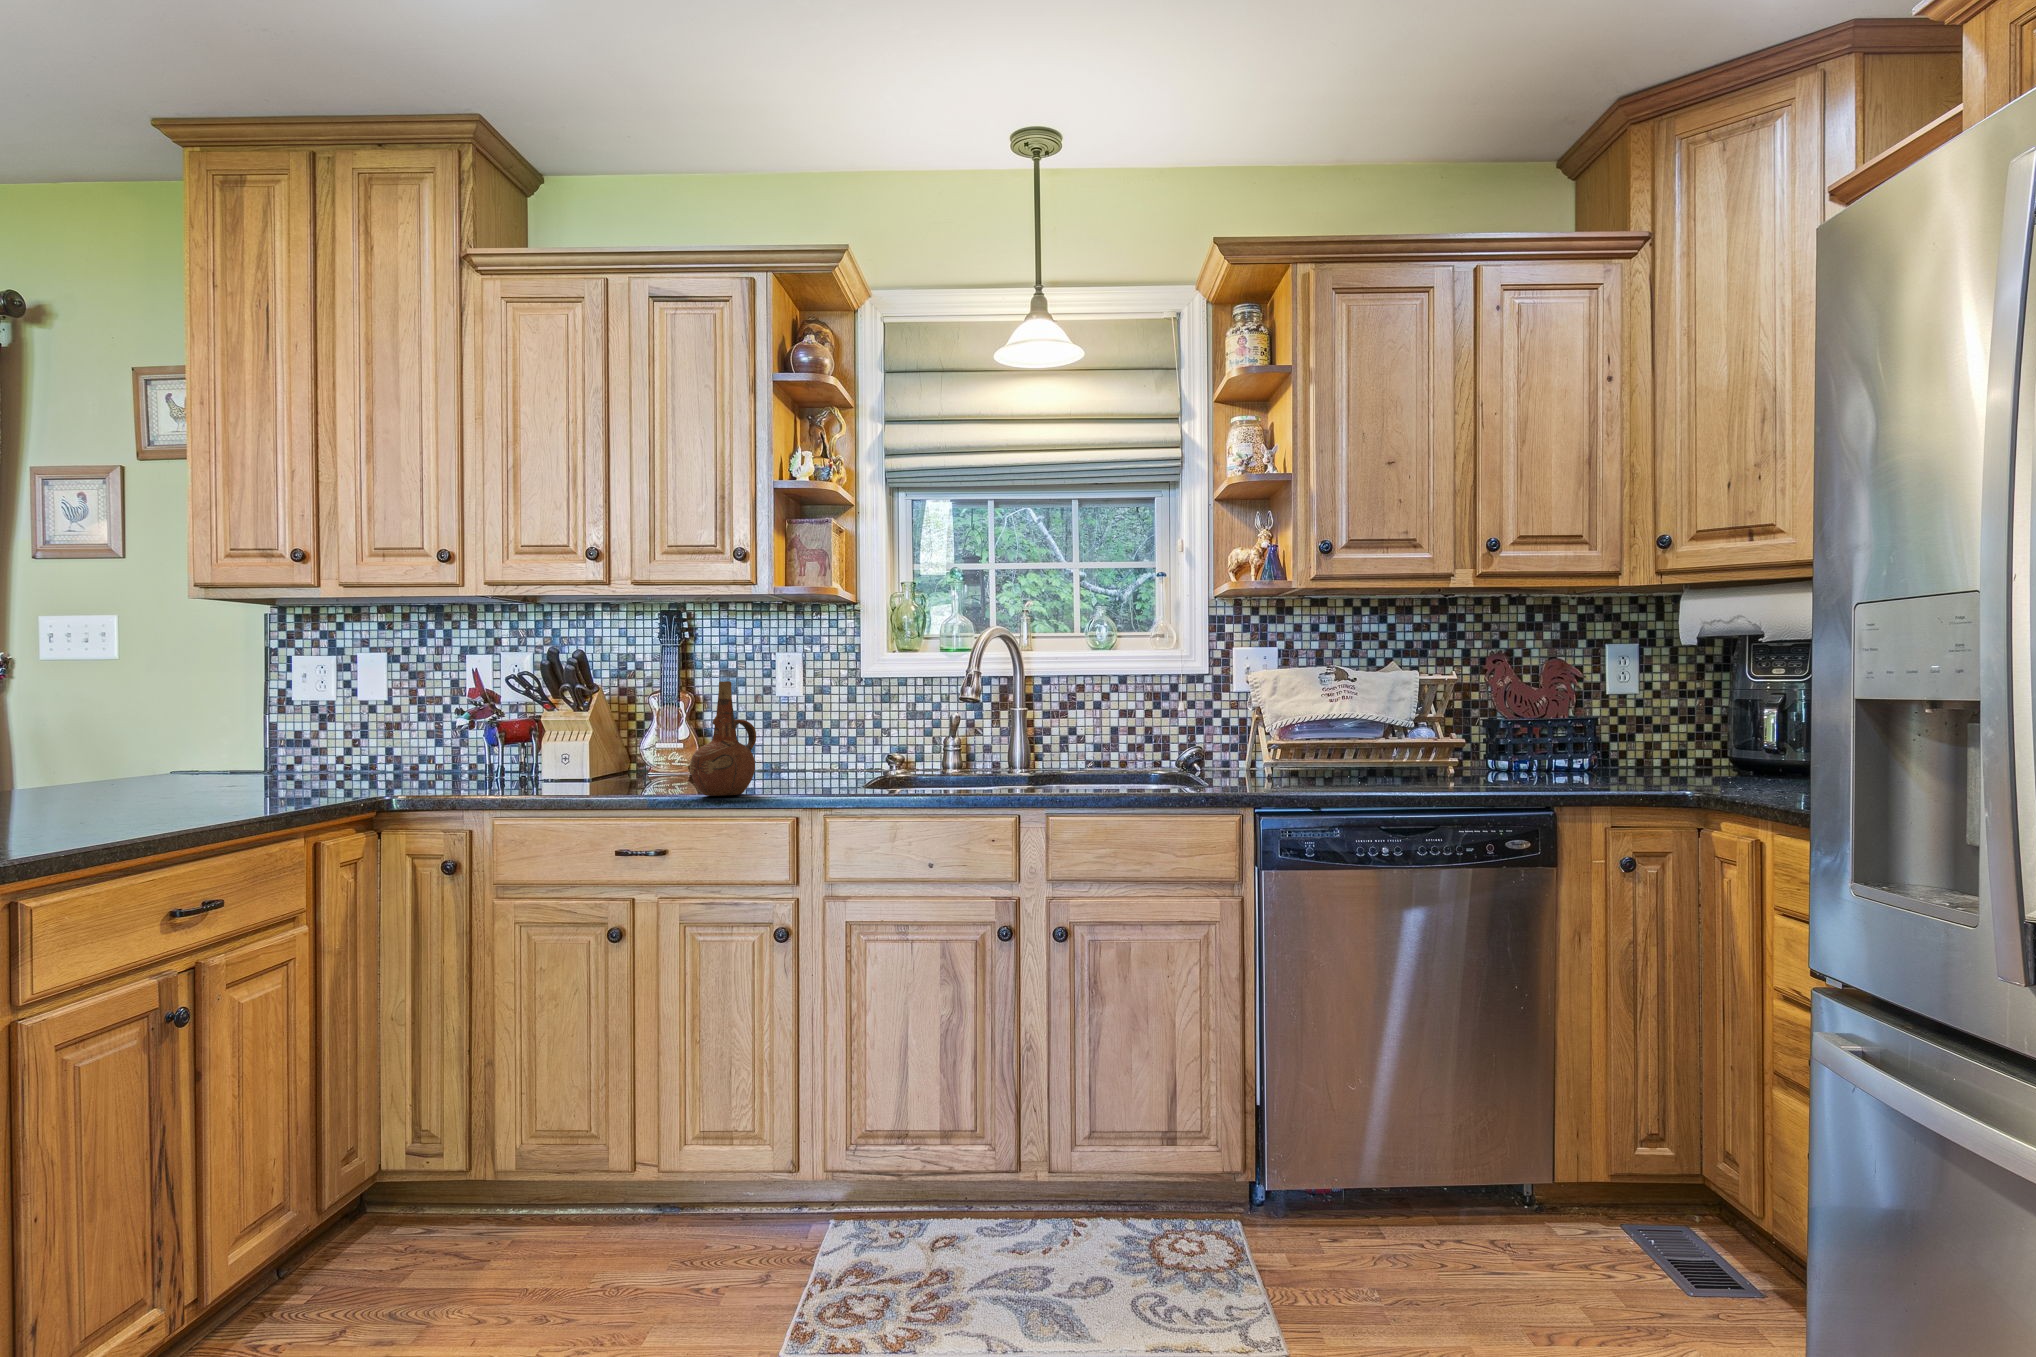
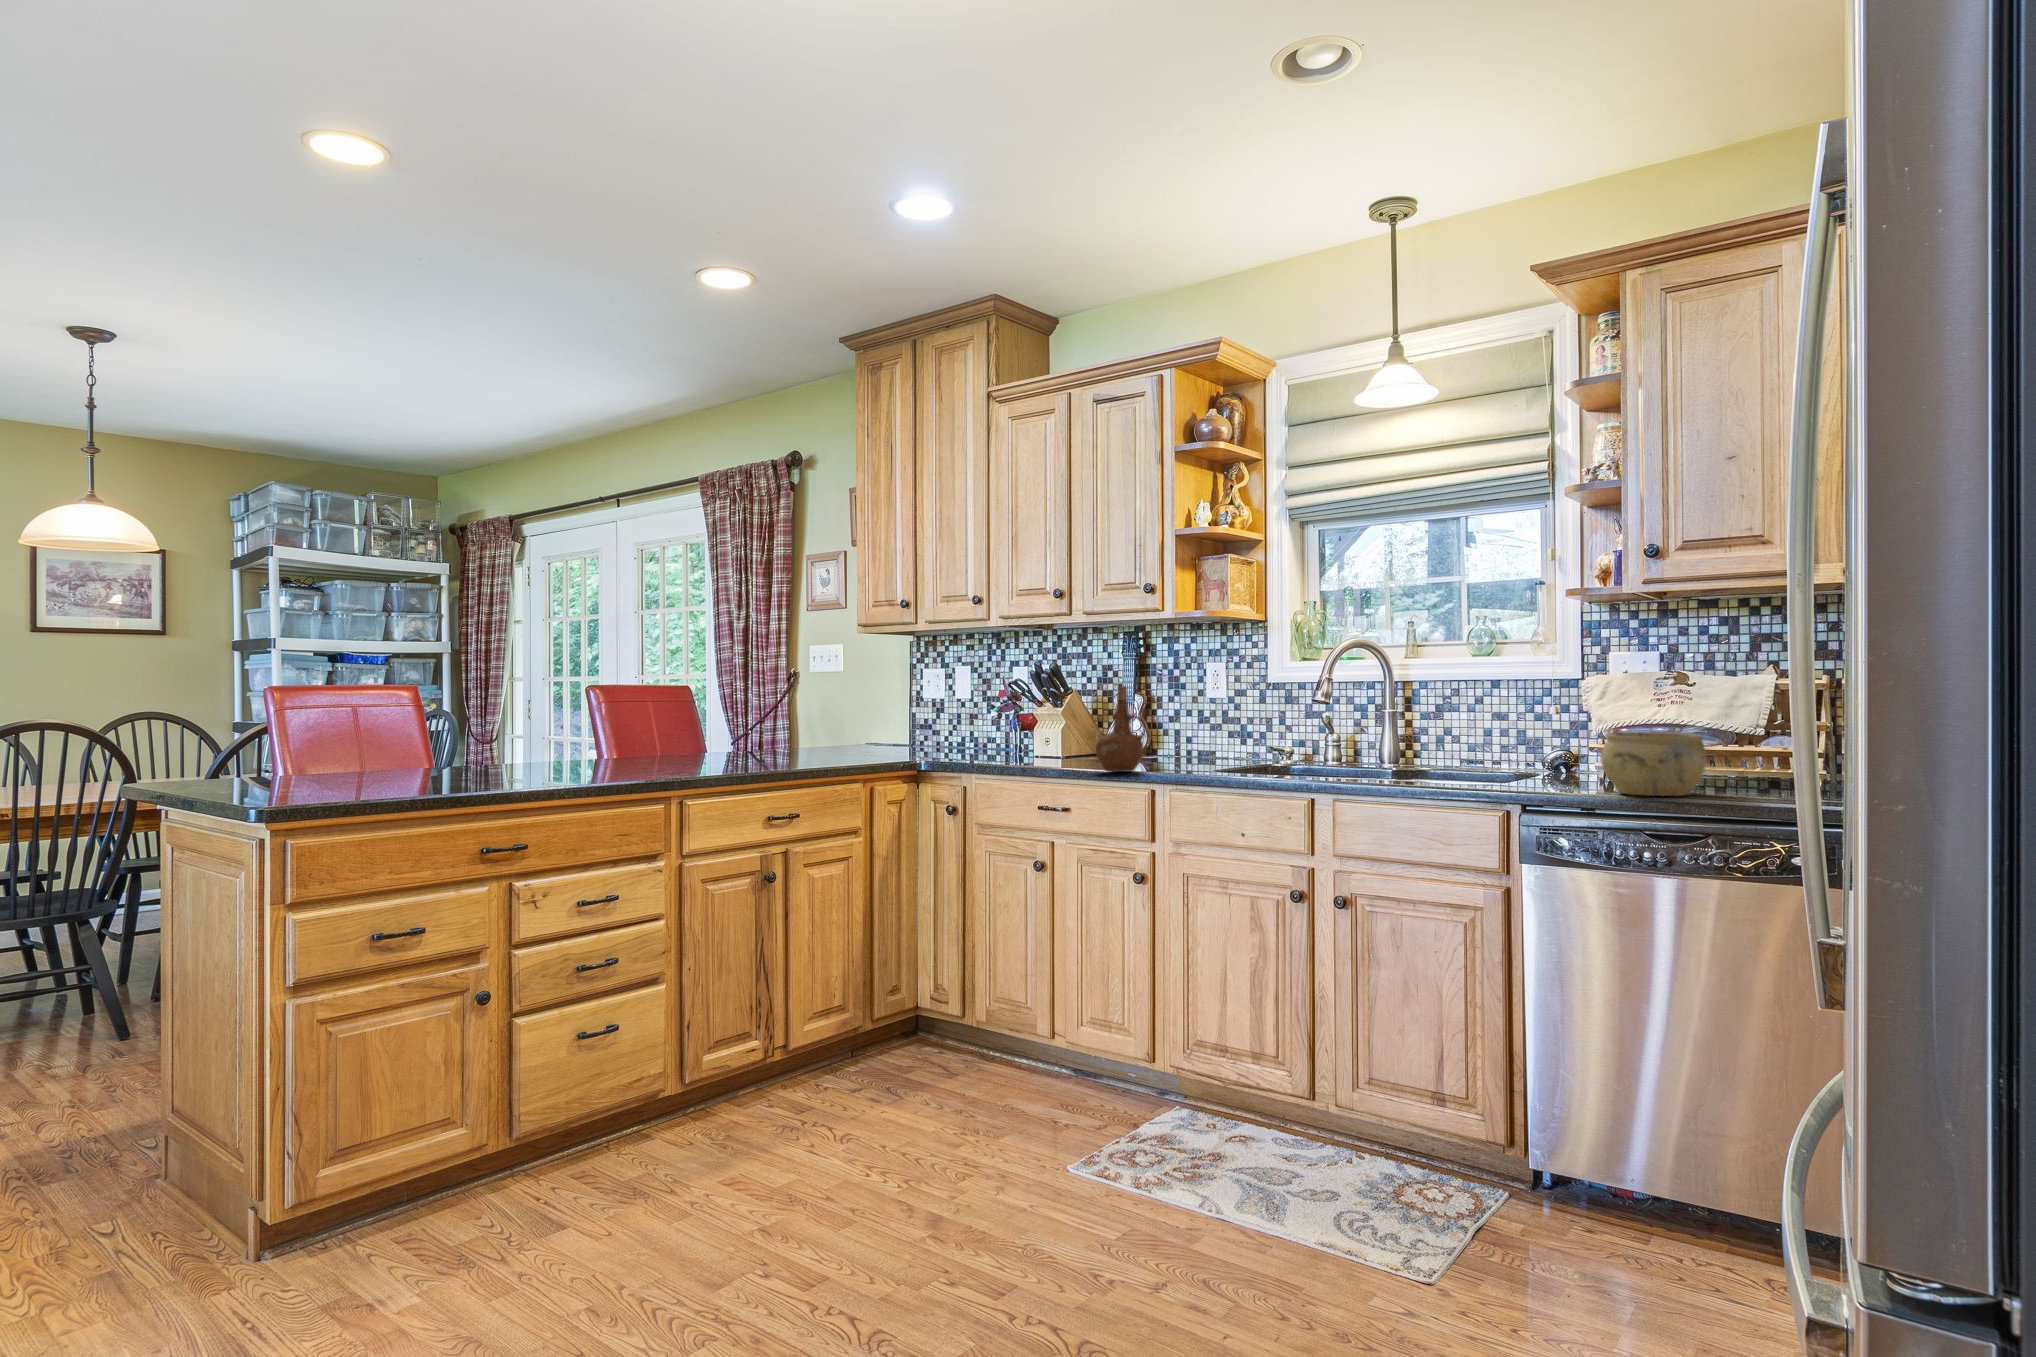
ceramic bowl: none [1319,726,1414,790] -> present [1601,731,1706,796]

